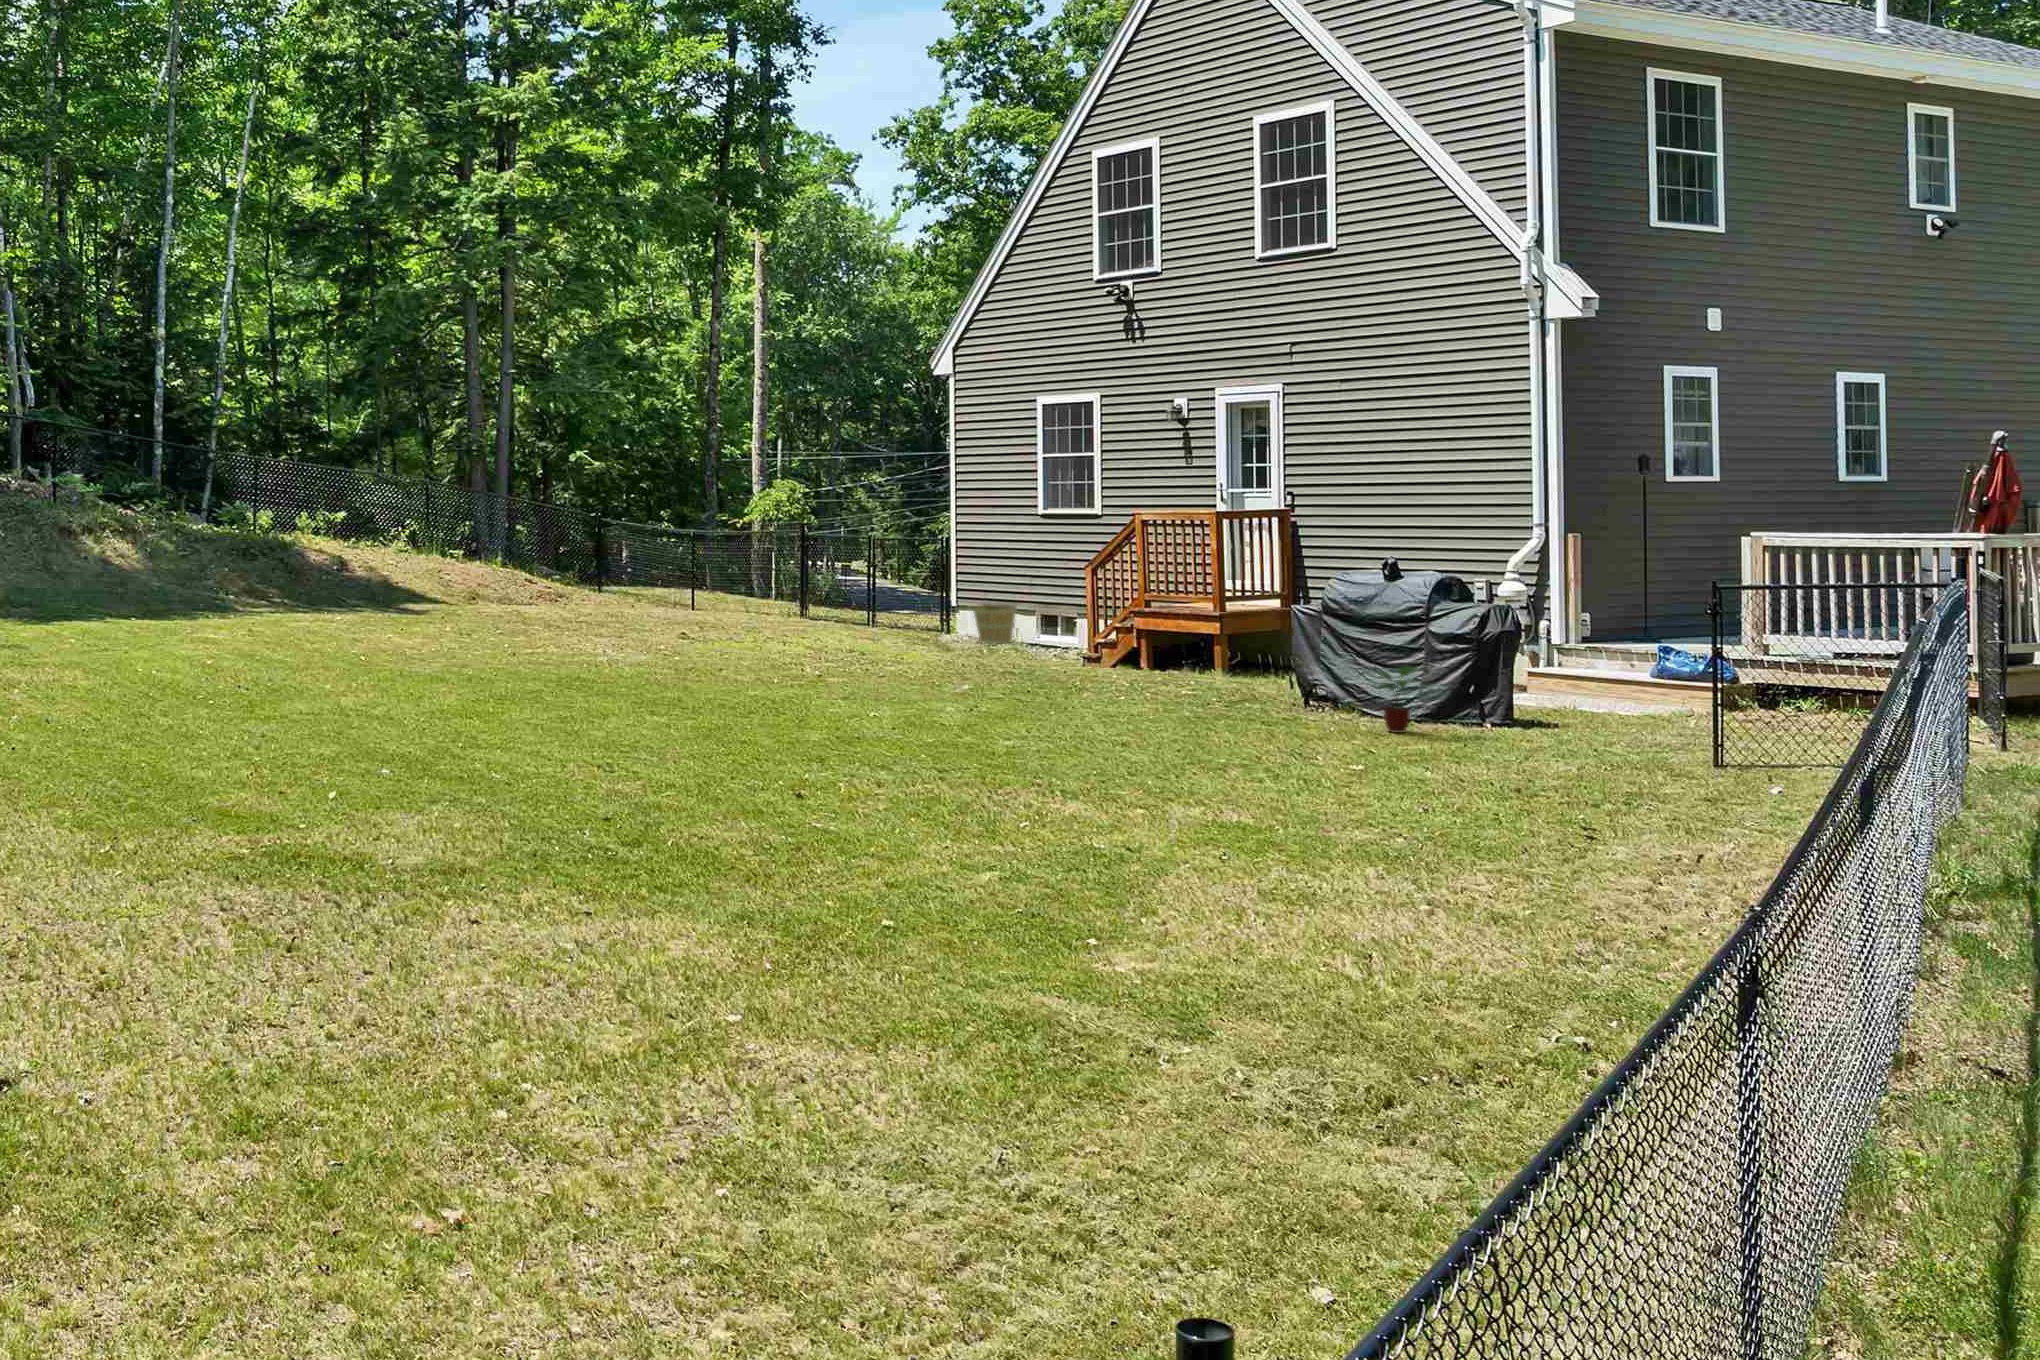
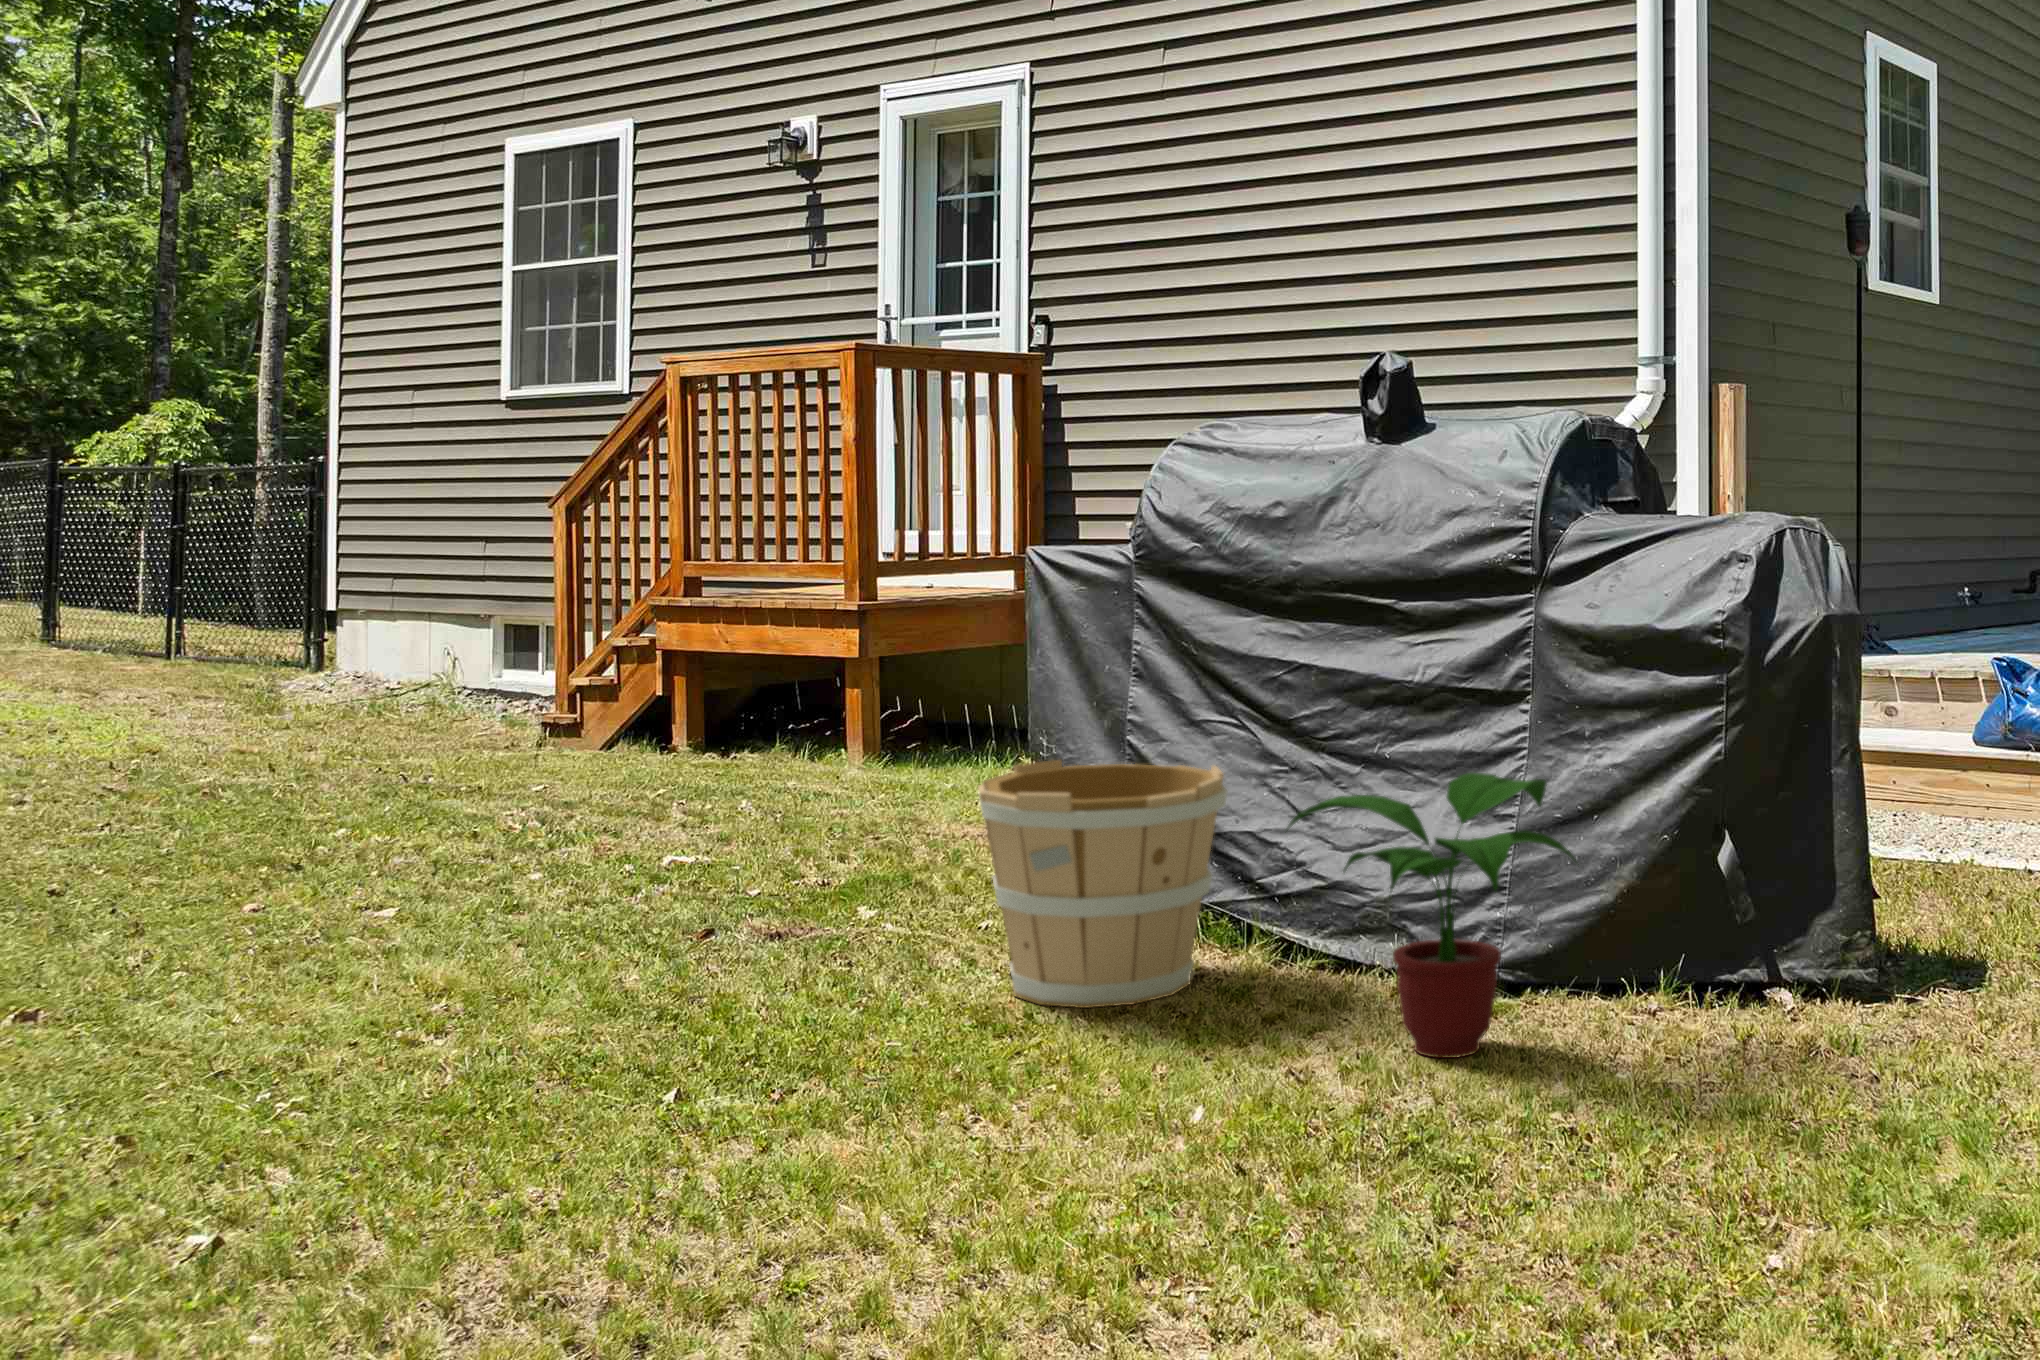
wooden bucket: present [973,604,1017,644] -> present [979,760,1227,1008]

